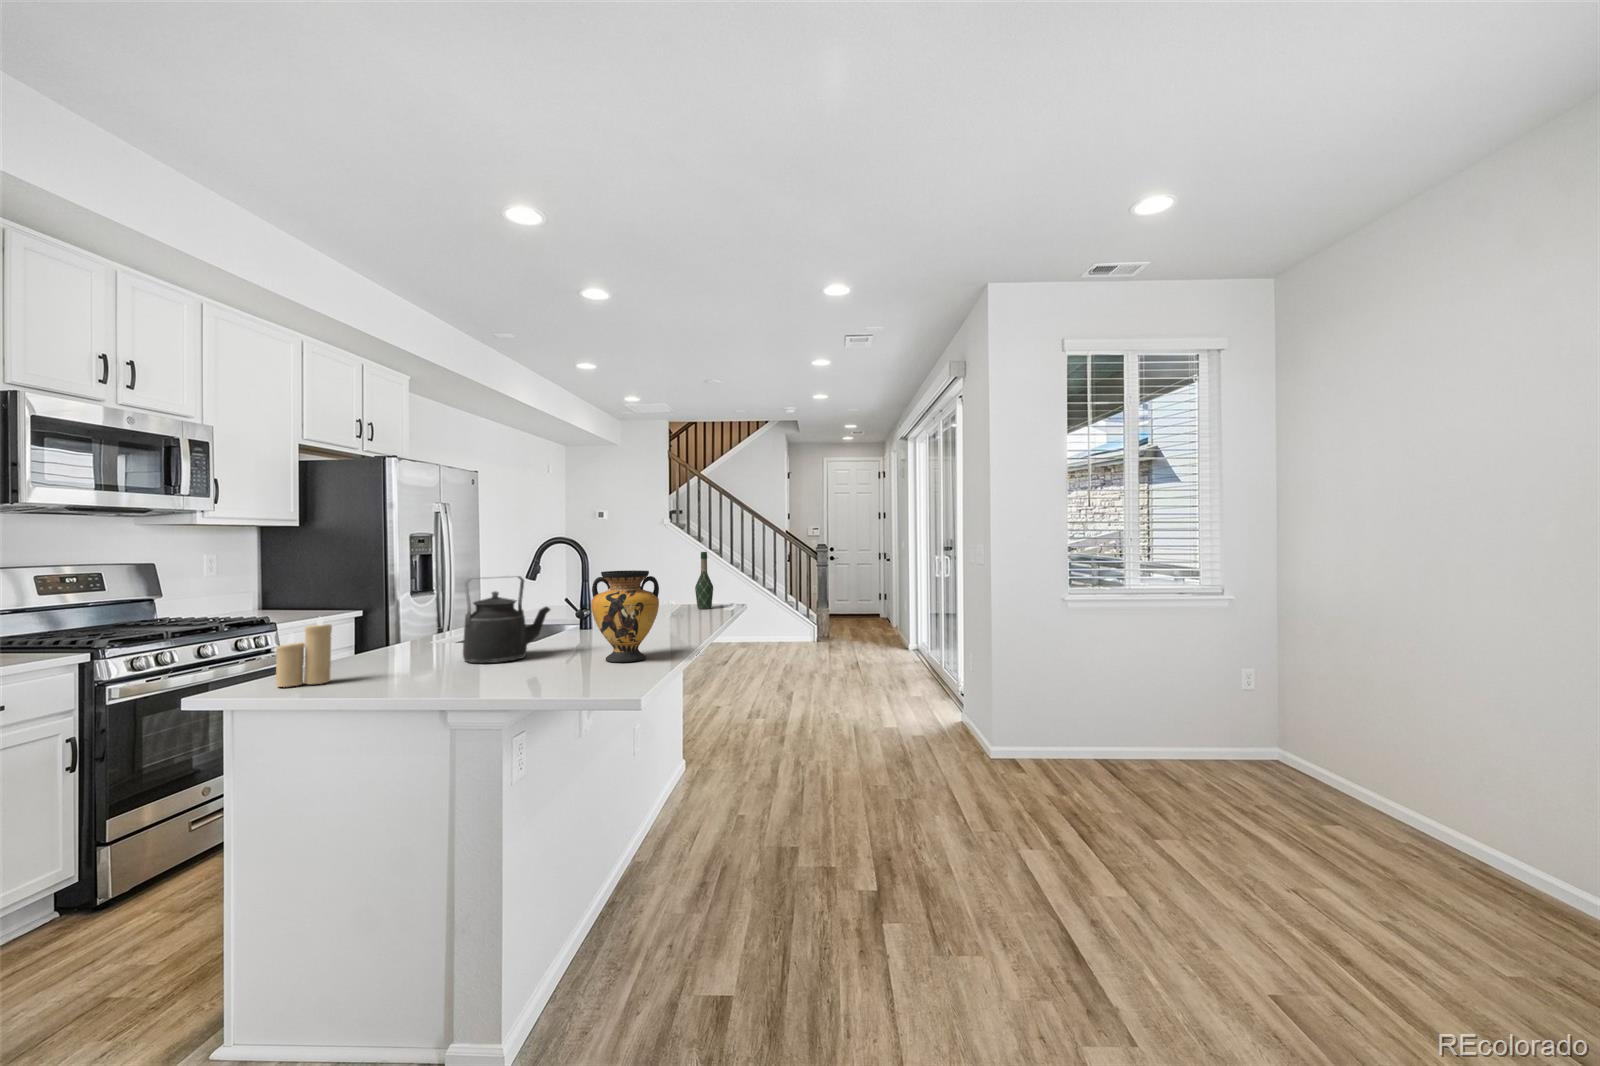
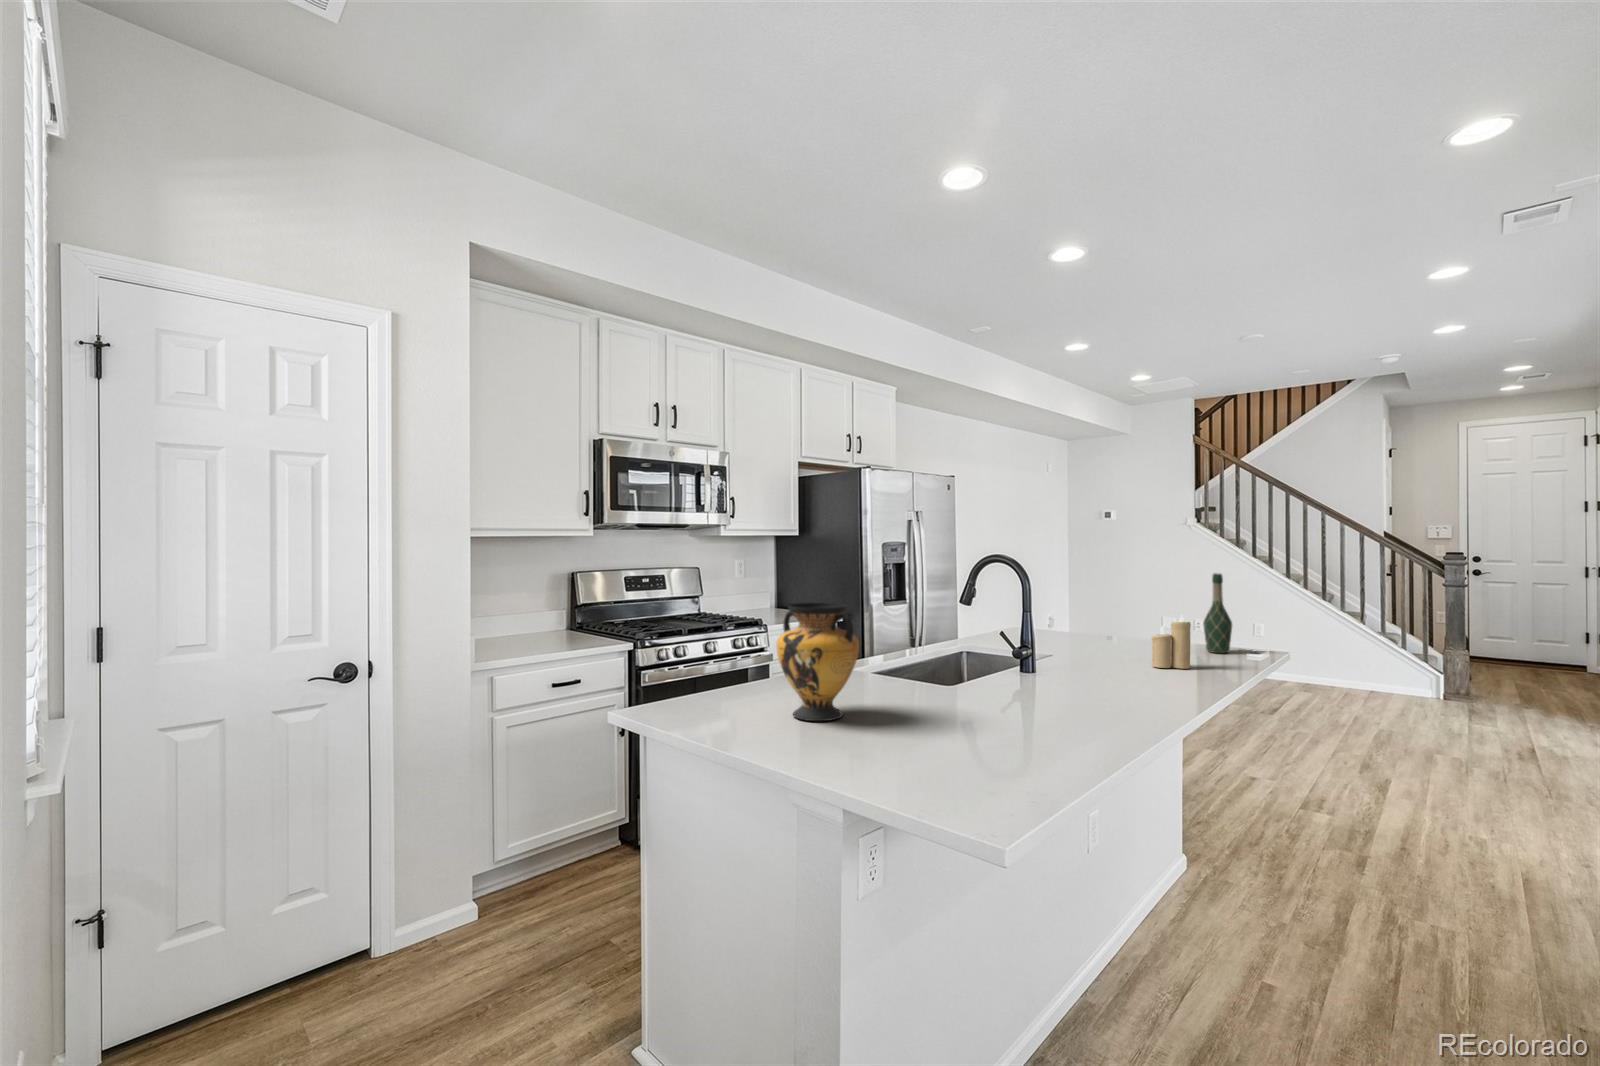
vase: present [591,570,659,662] -> present [776,603,859,721]
kettle: present [463,576,550,663] -> none [879,605,979,708]
candle: present [276,617,332,687] -> present [1151,615,1191,669]

